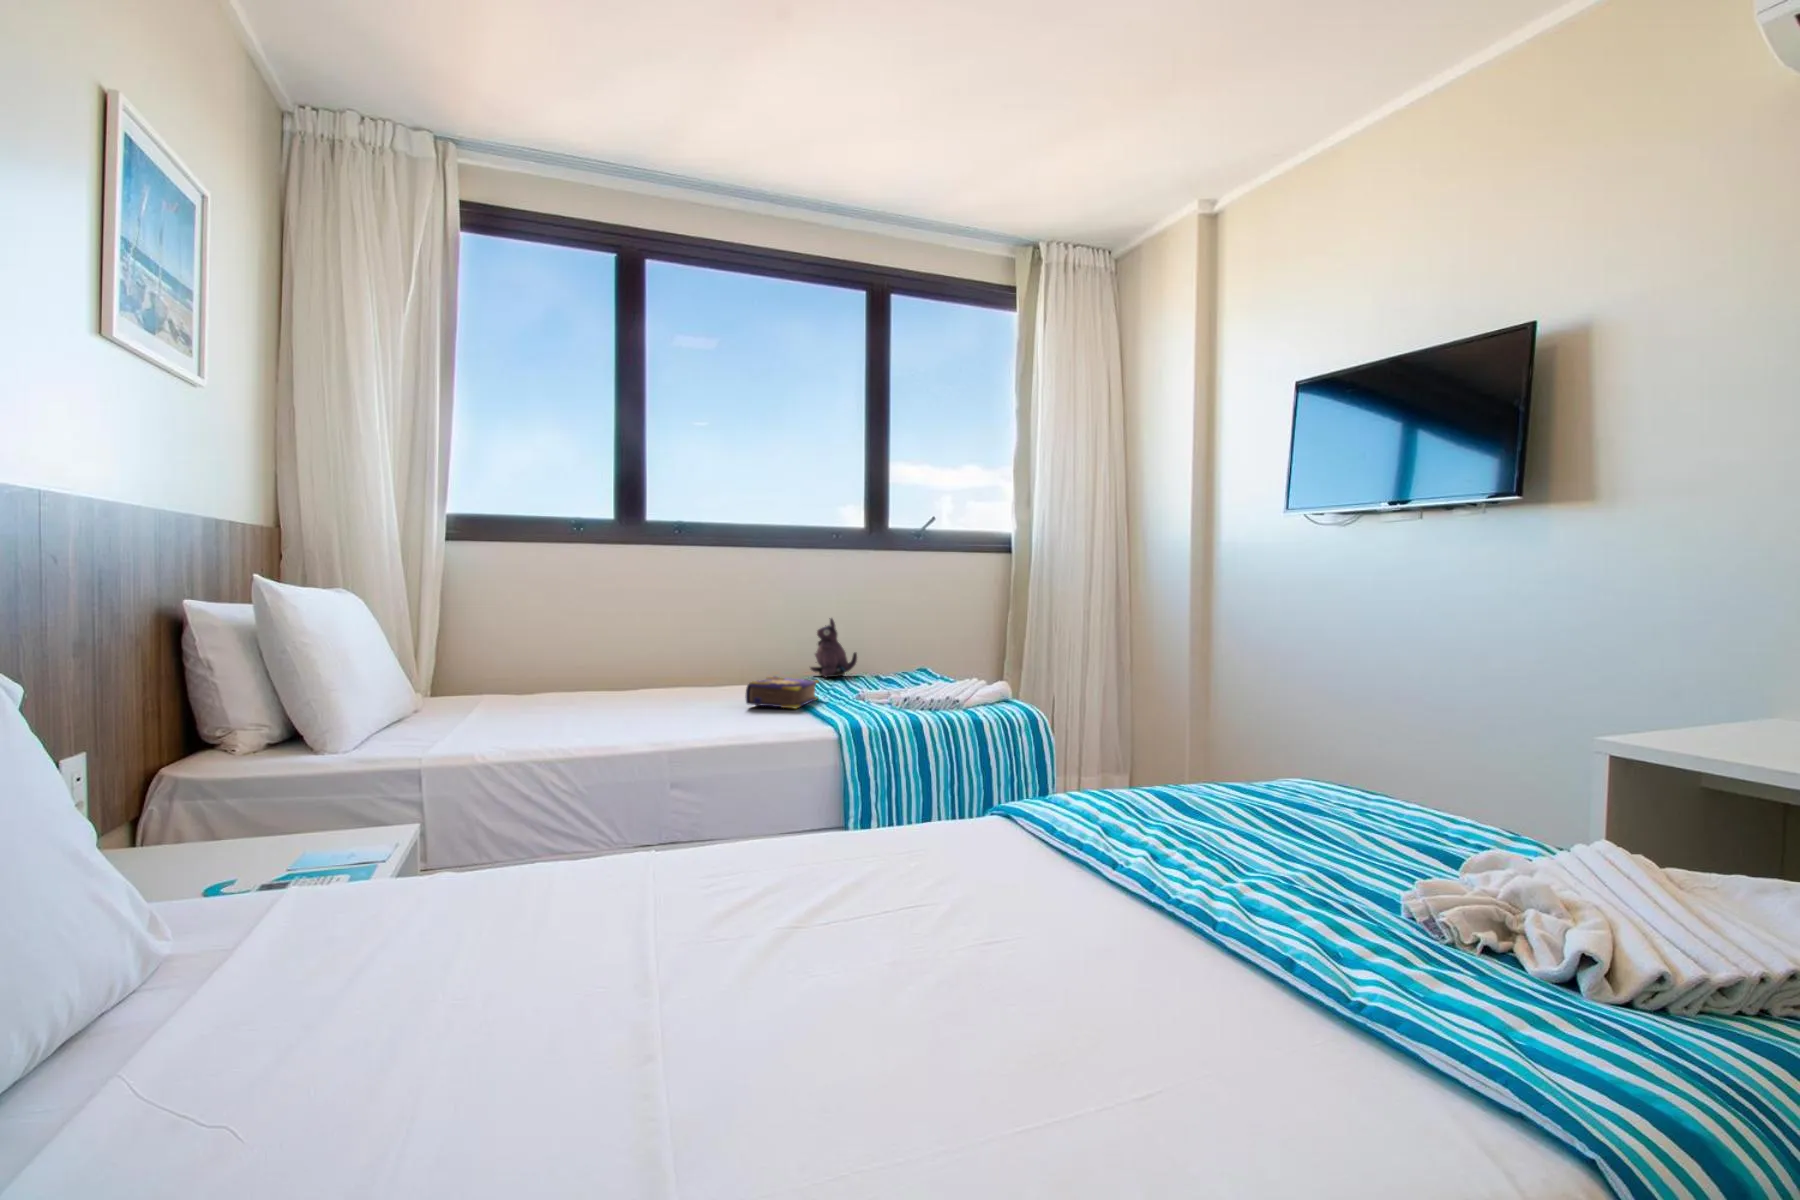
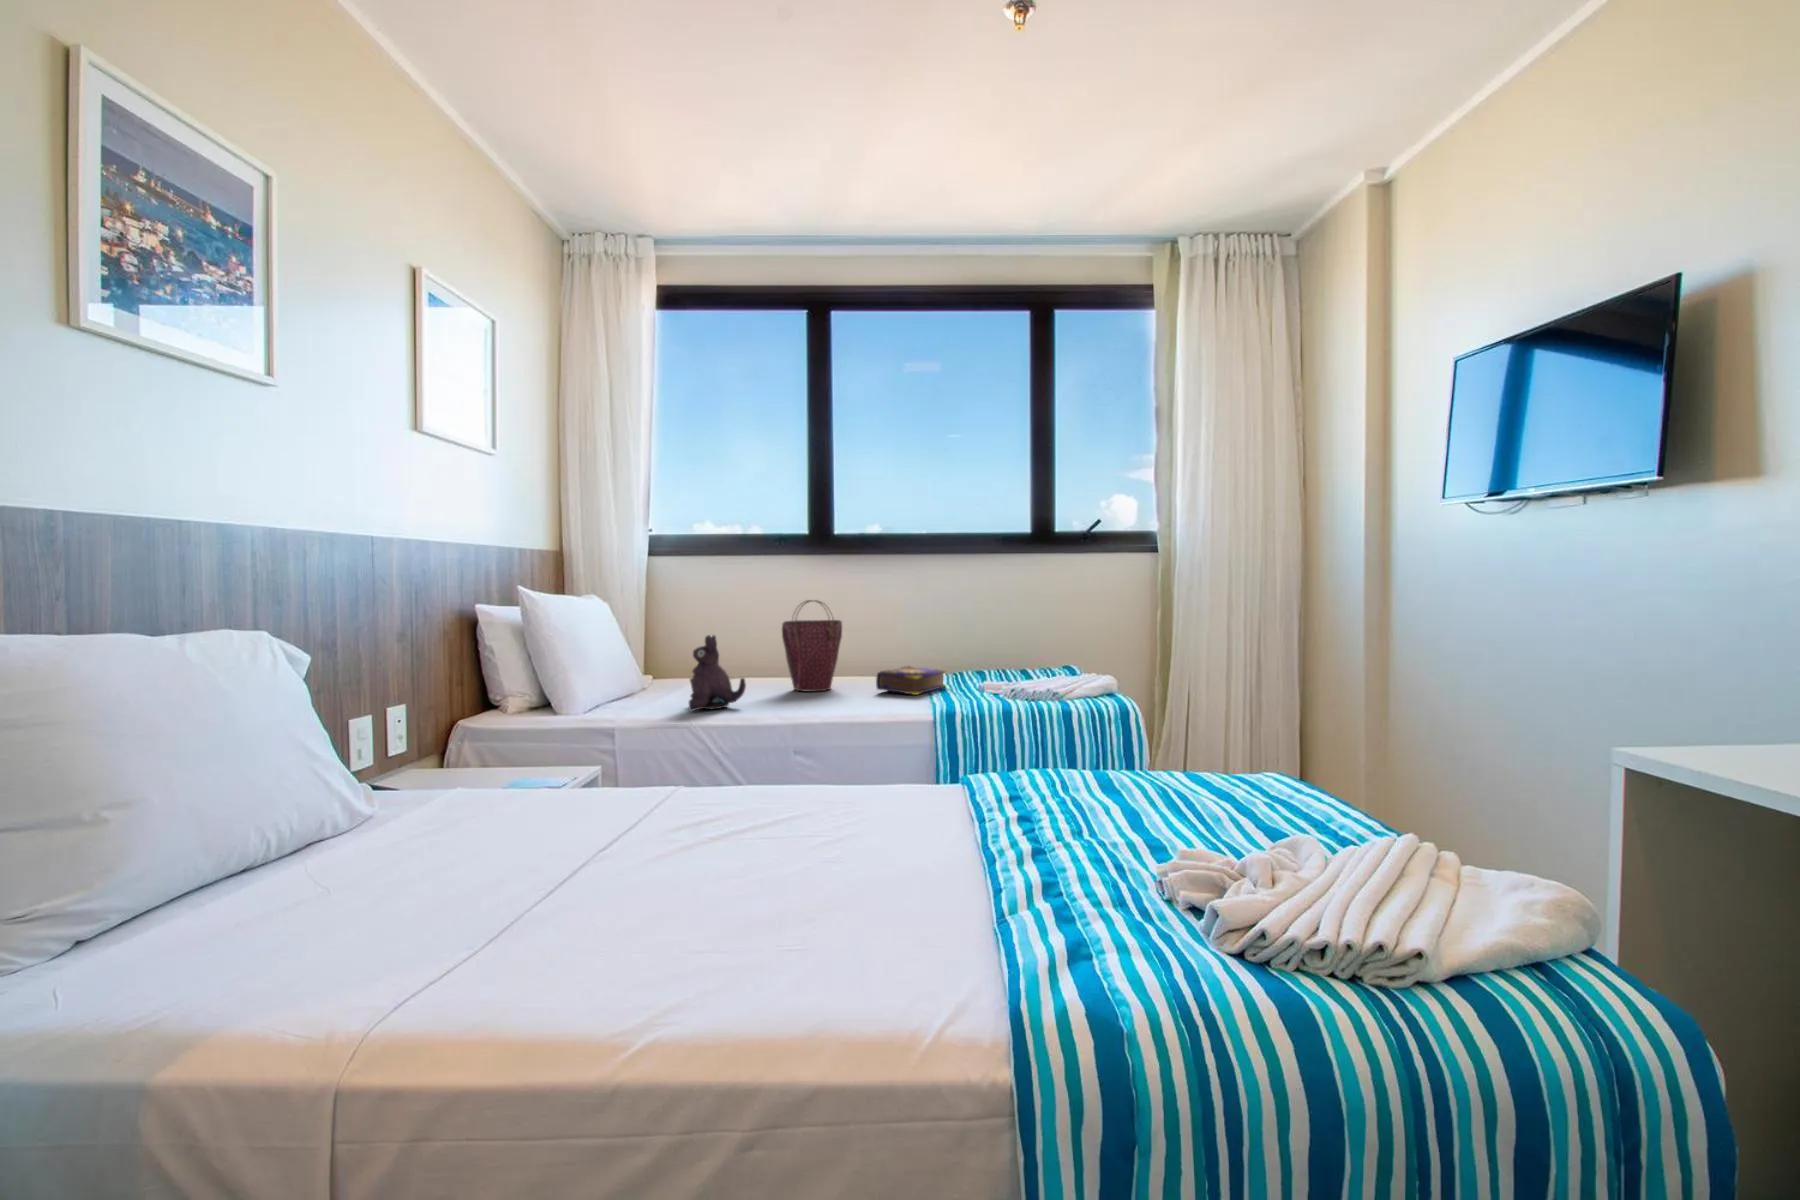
handbag: none [624,600,696,710] -> present [782,600,842,692]
plush toy: present [810,618,857,677] -> present [689,635,746,711]

